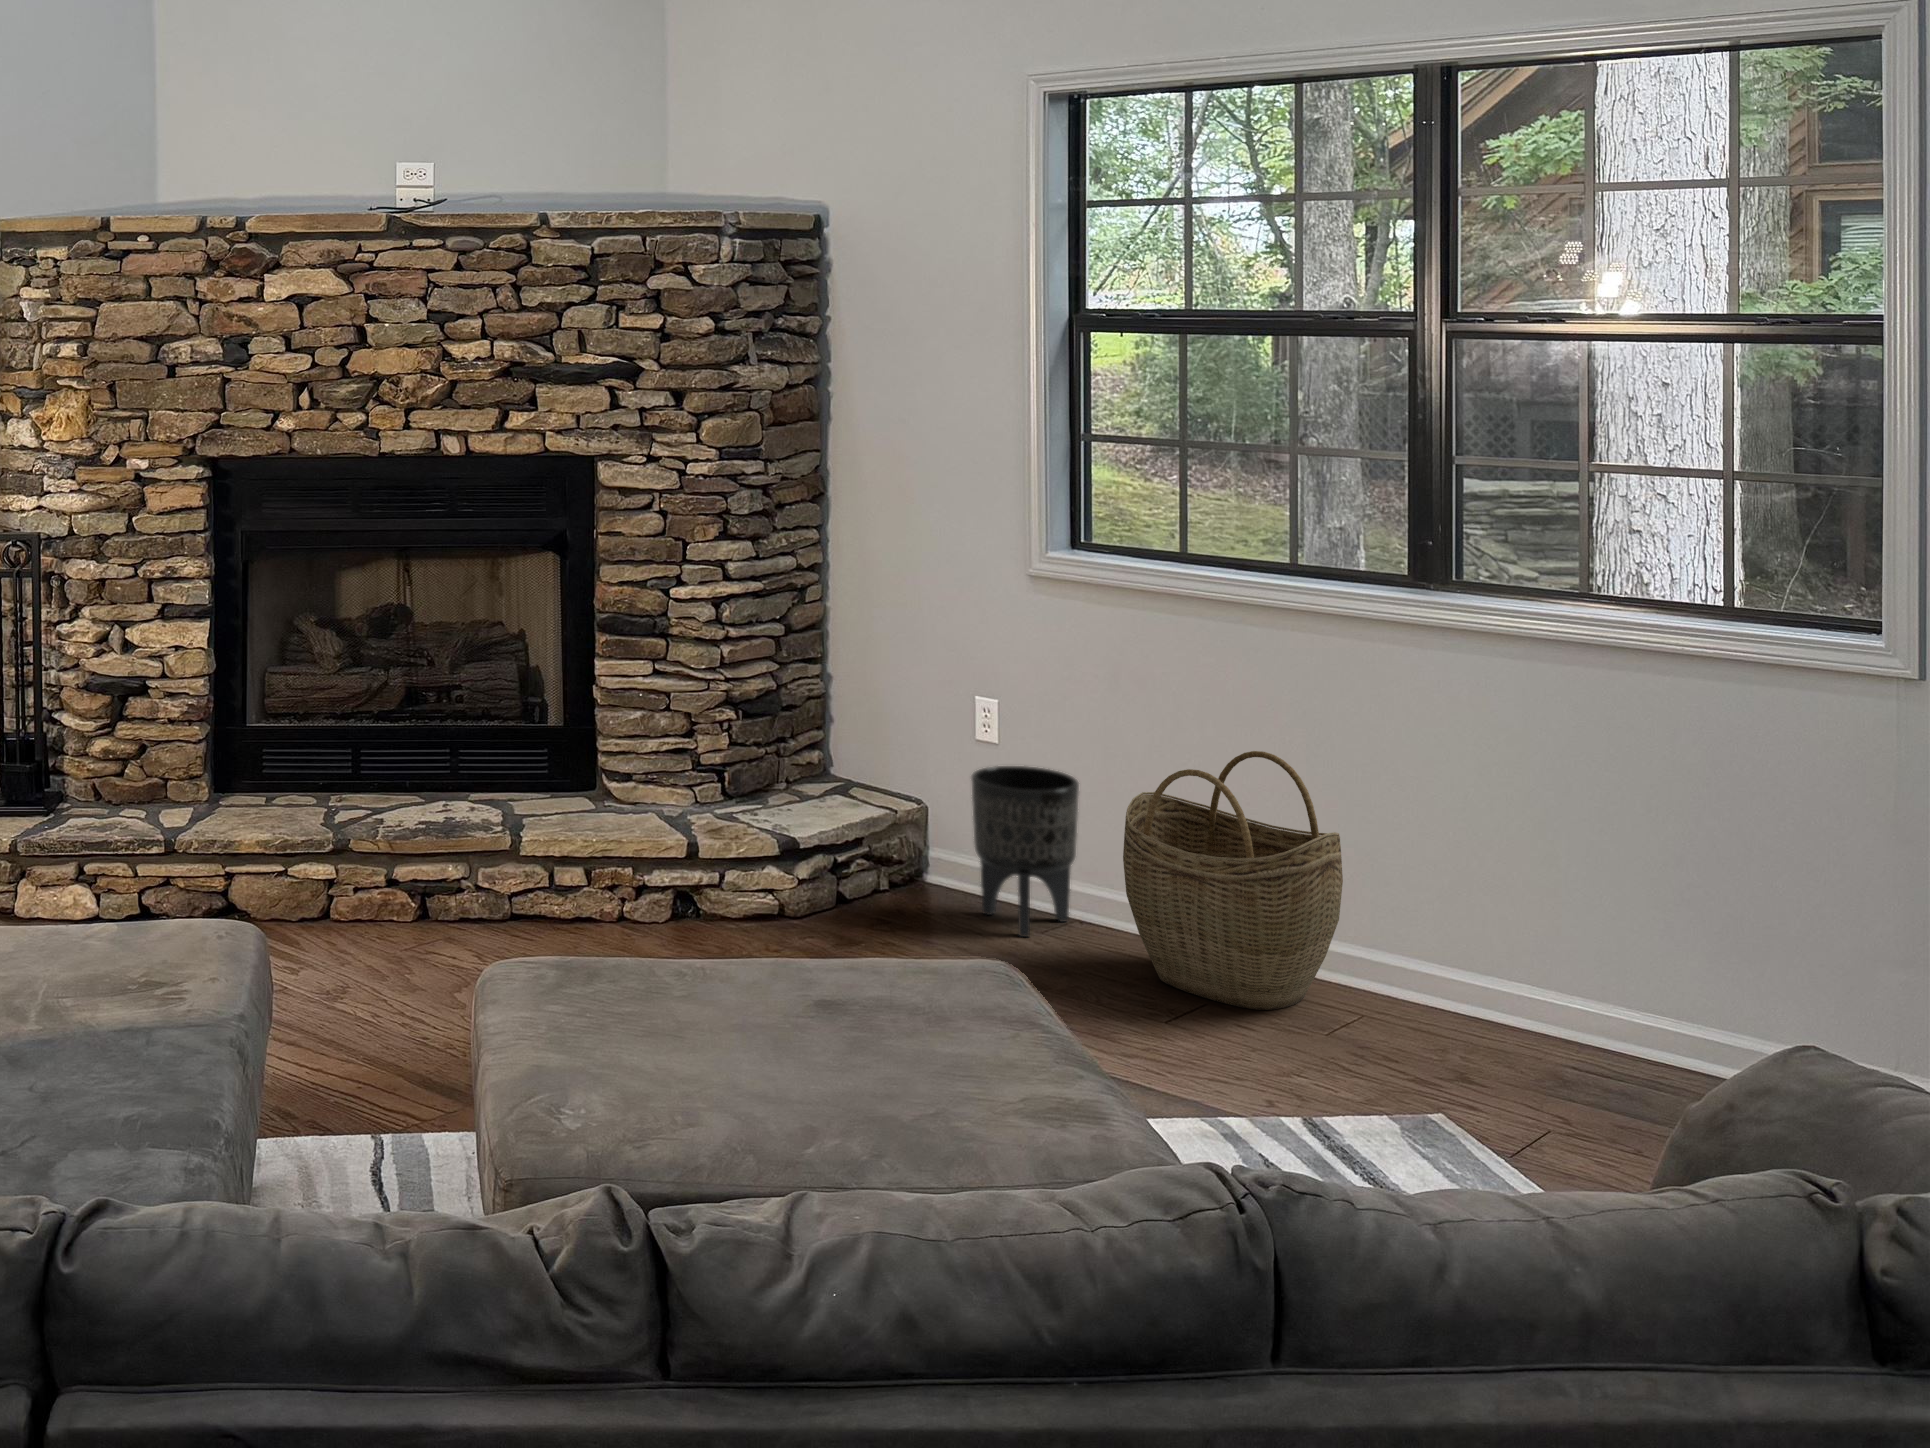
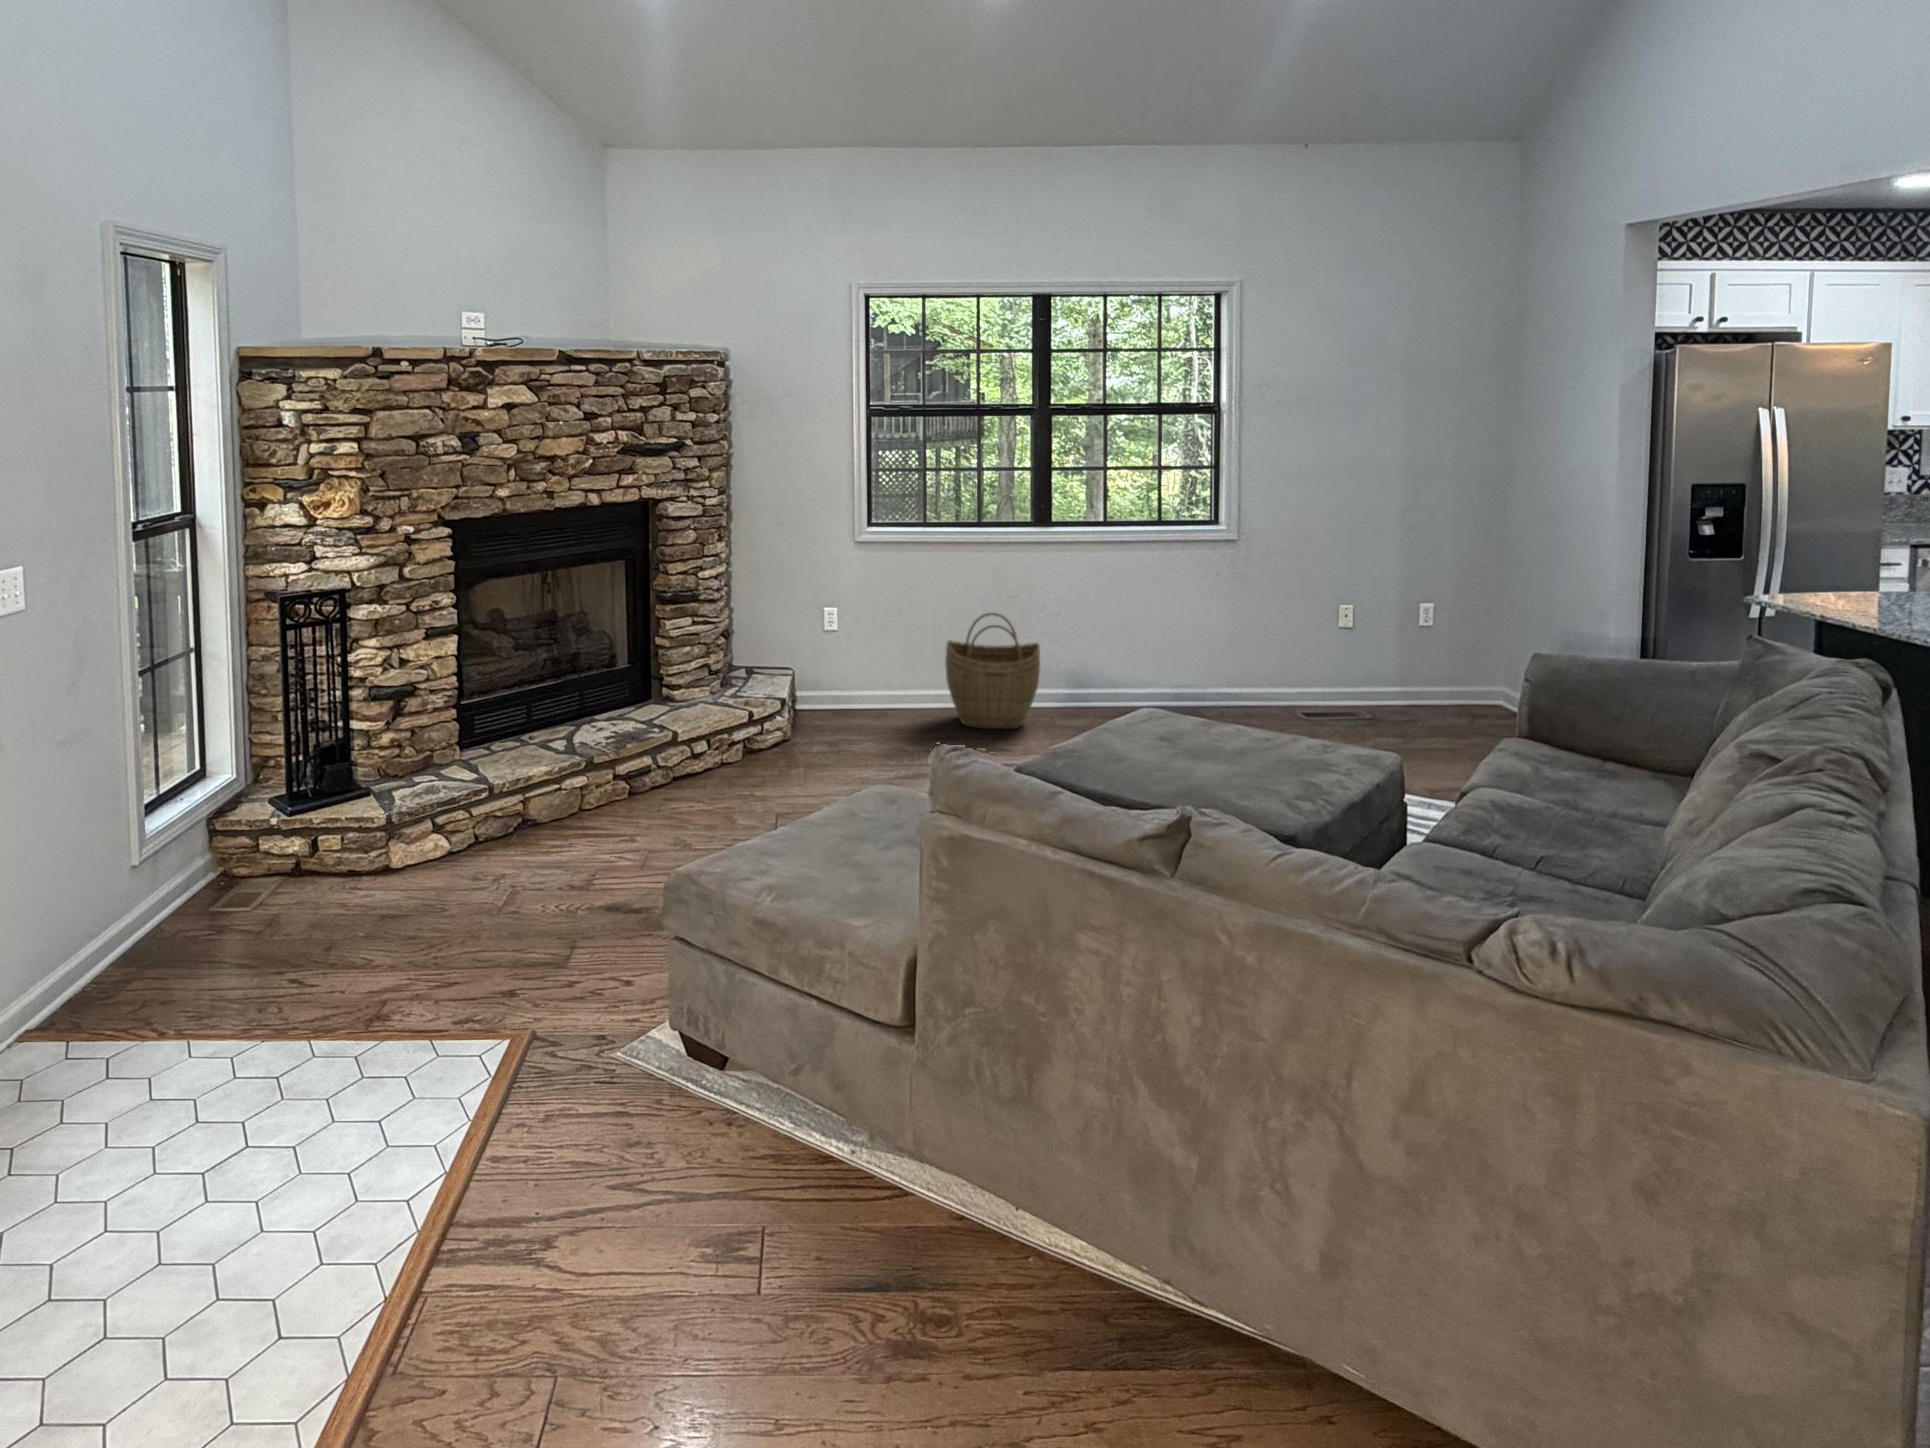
planter: present [971,766,1079,937] -> none [851,639,903,724]

